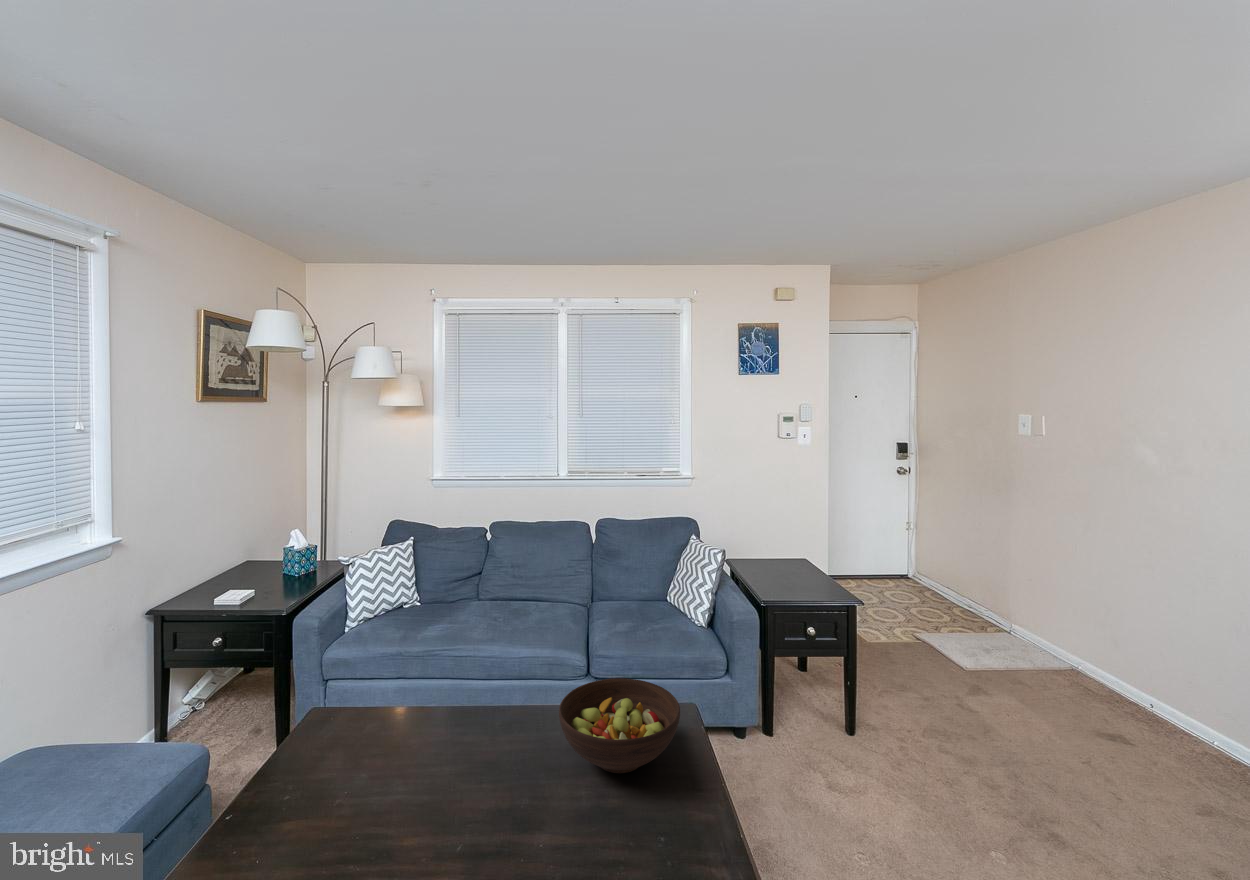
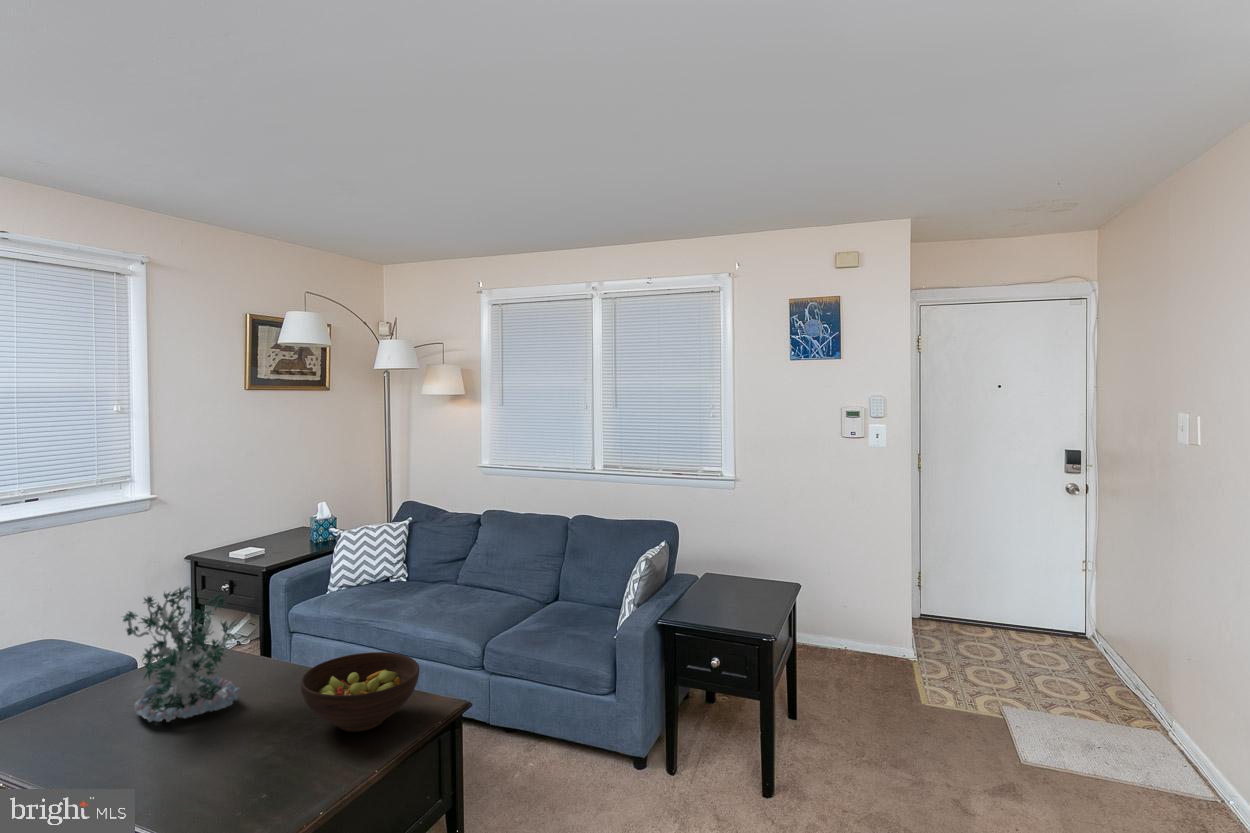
plant: none [318,646,465,832] -> present [123,587,240,722]

